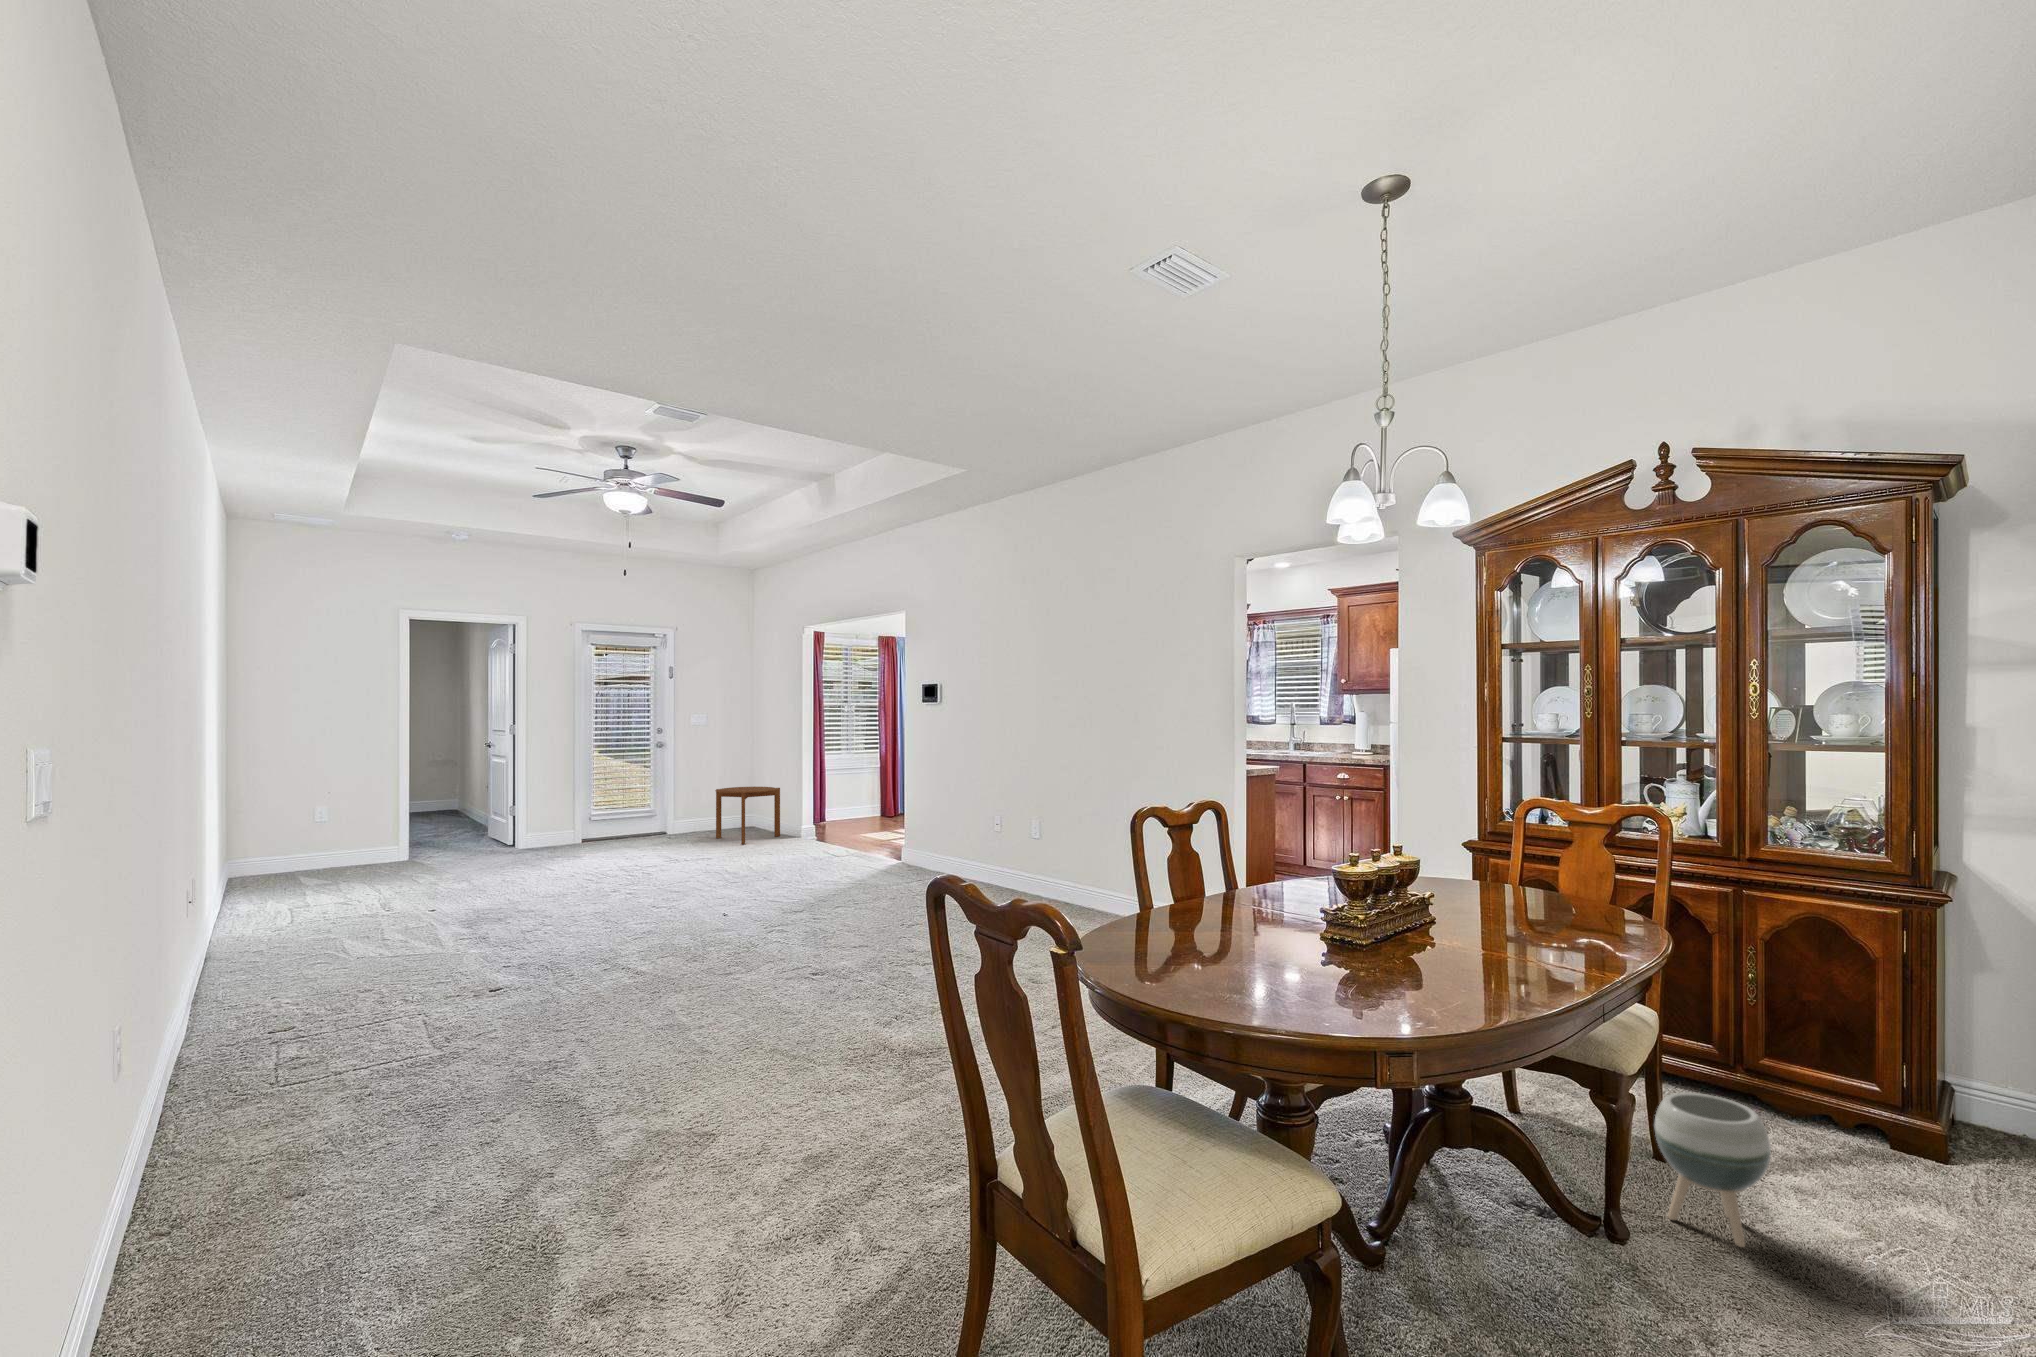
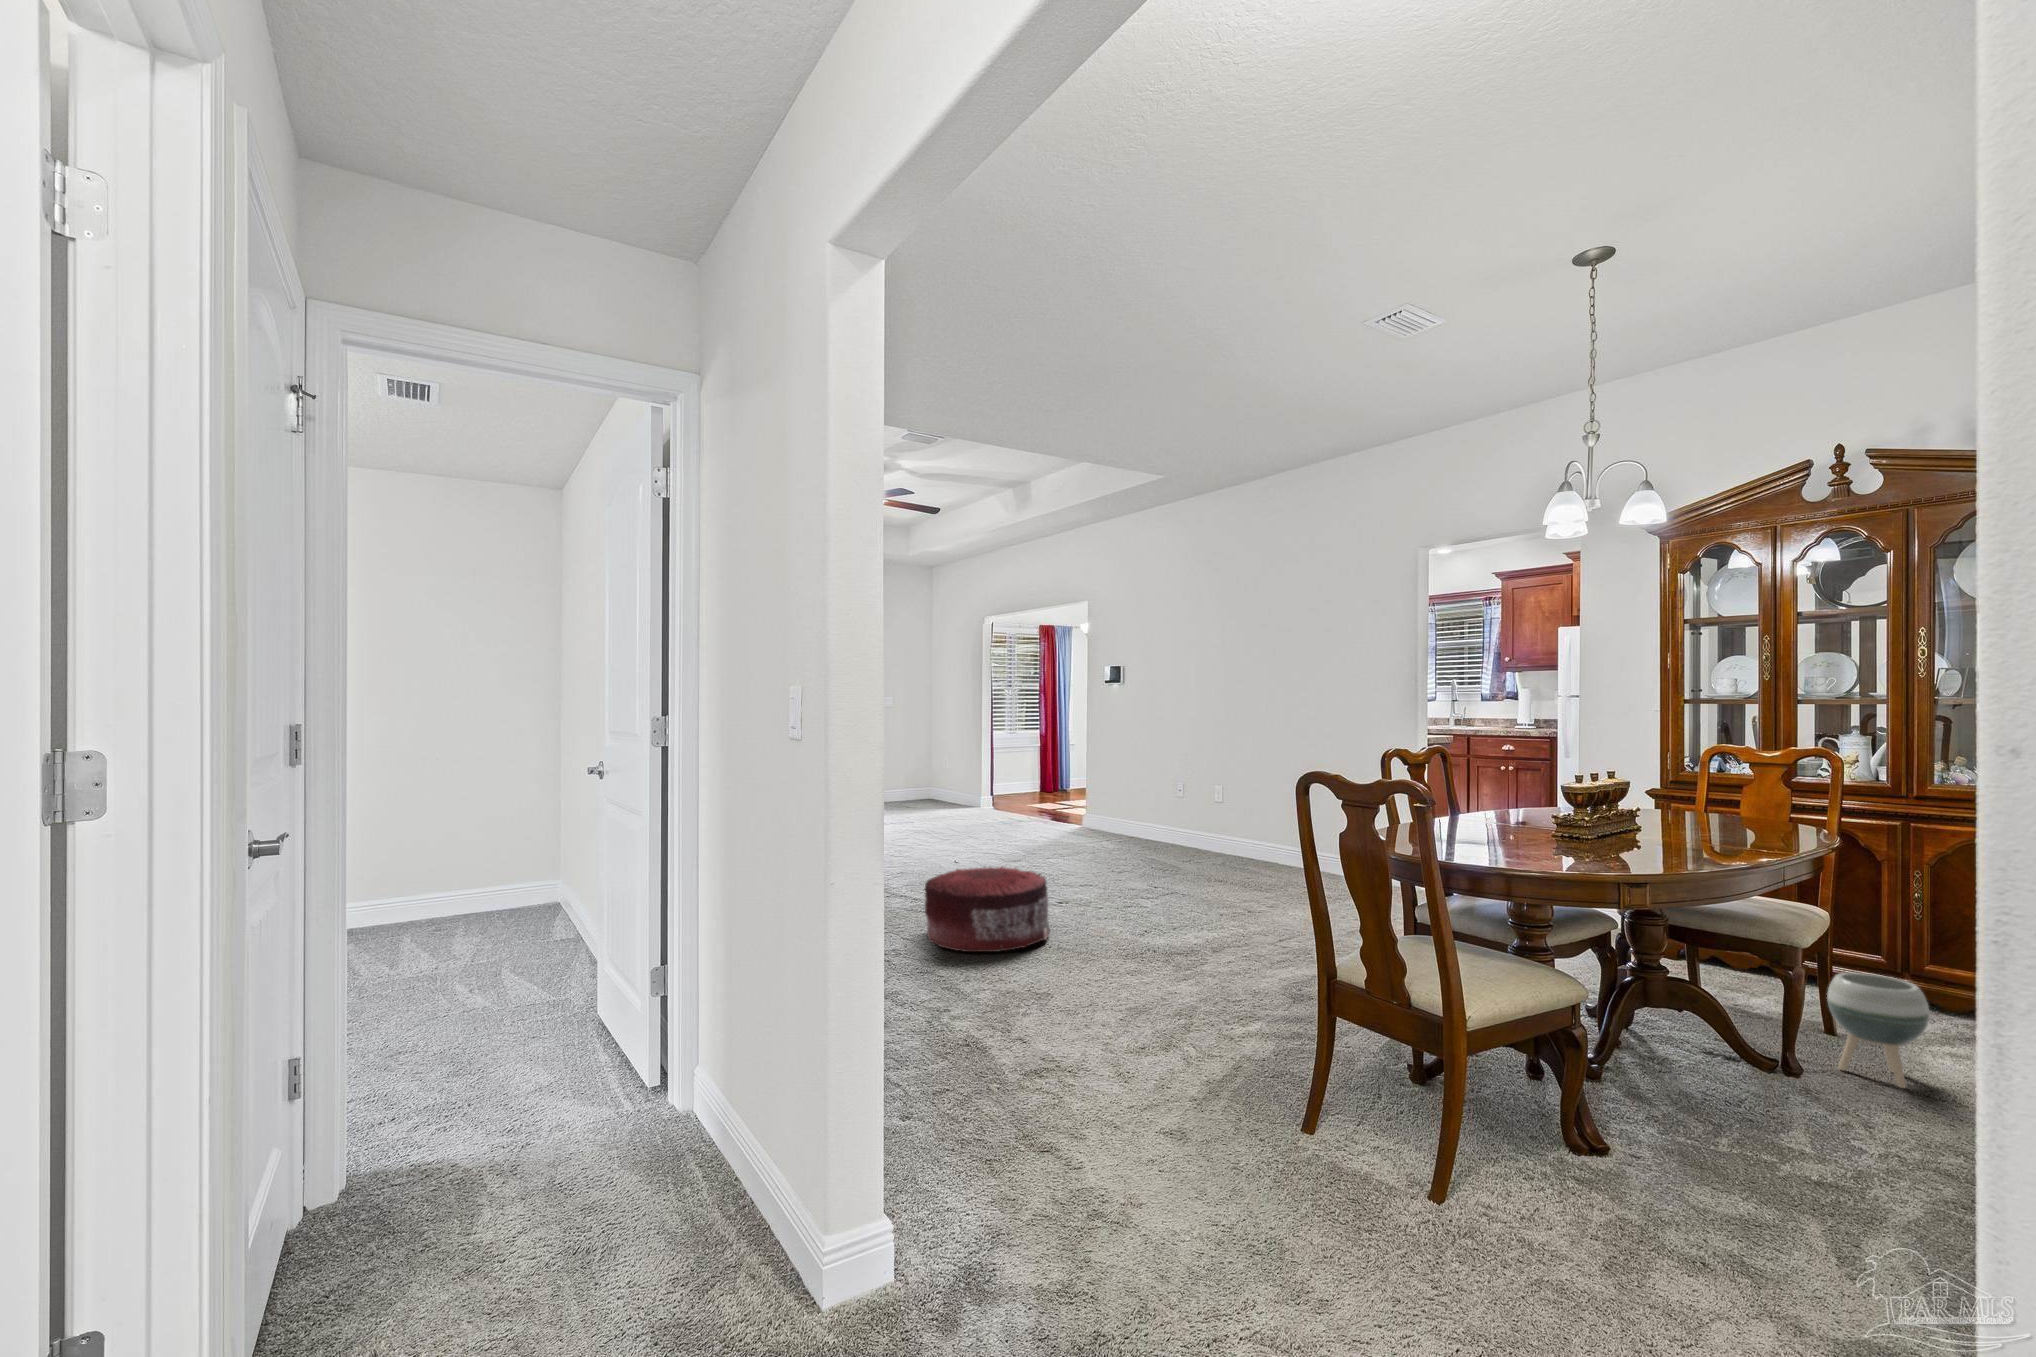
side table: present [715,787,780,844] -> none [924,754,978,802]
pouf: none [591,952,766,1077] -> present [924,867,1050,952]

